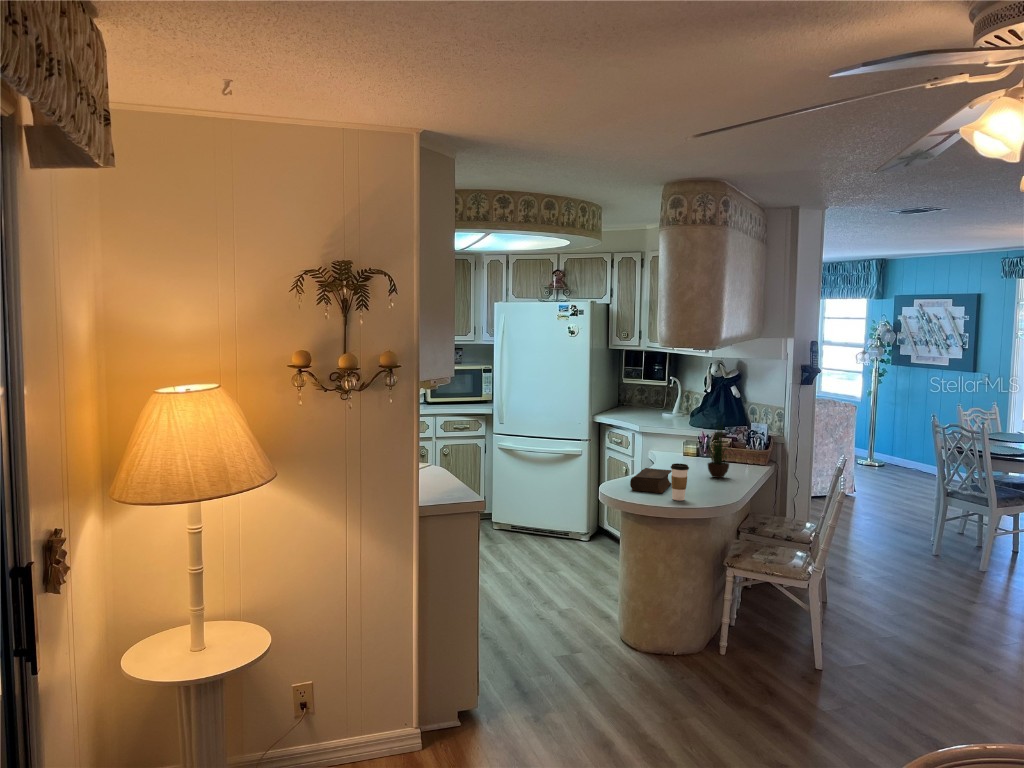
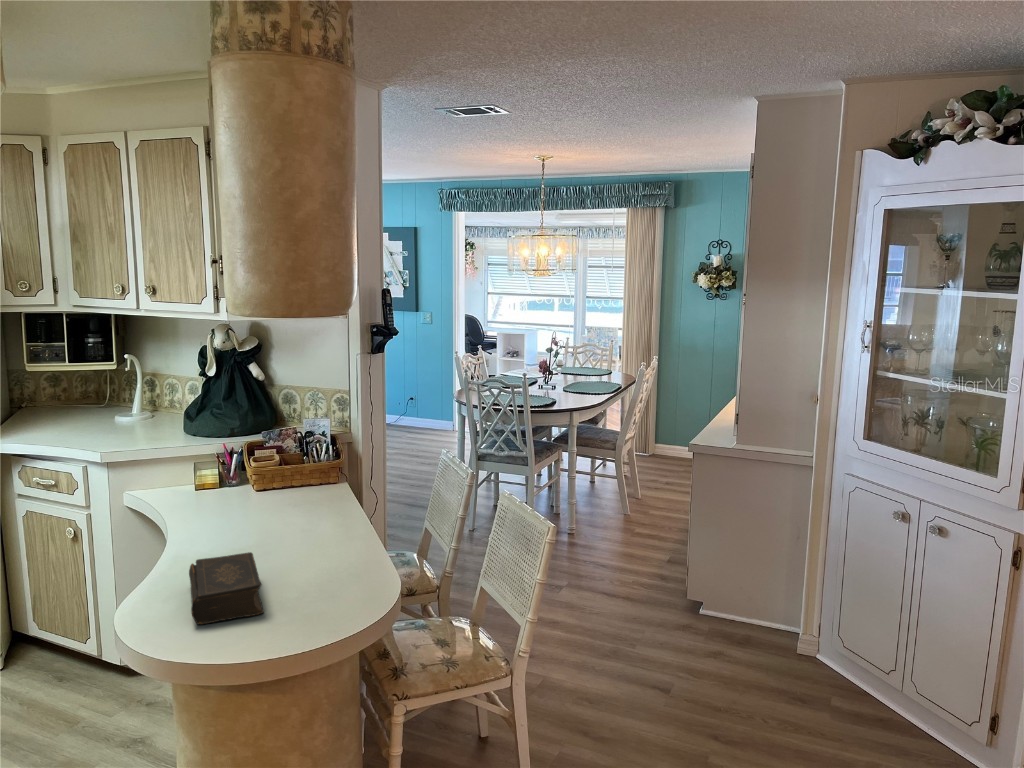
potted plant: present [705,425,734,478] -> none [274,419,340,537]
coffee cup: present [671,463,689,501] -> none [289,549,326,626]

